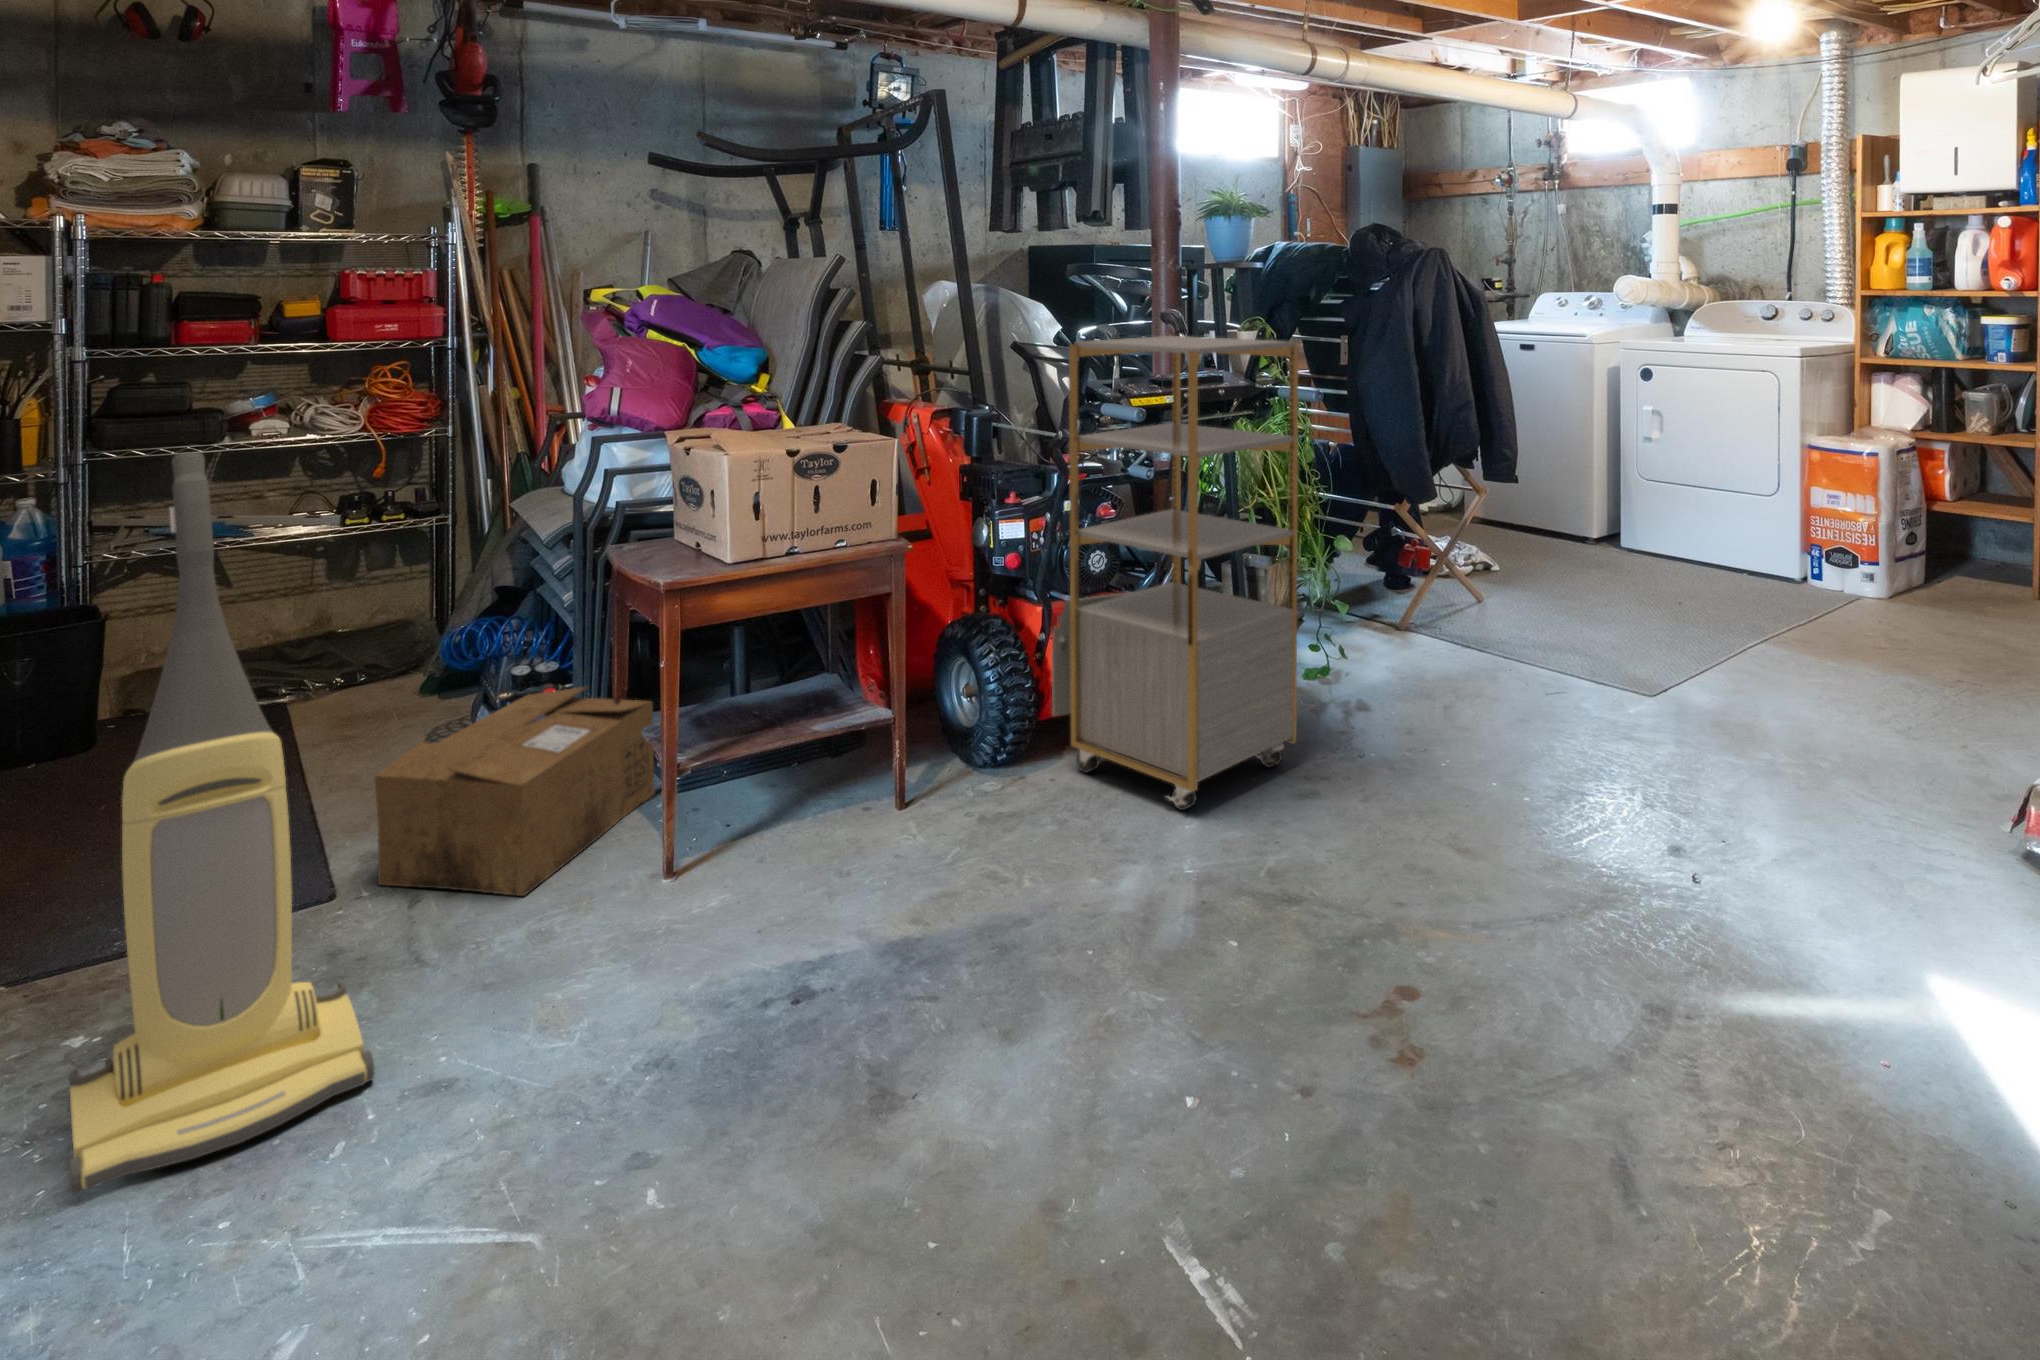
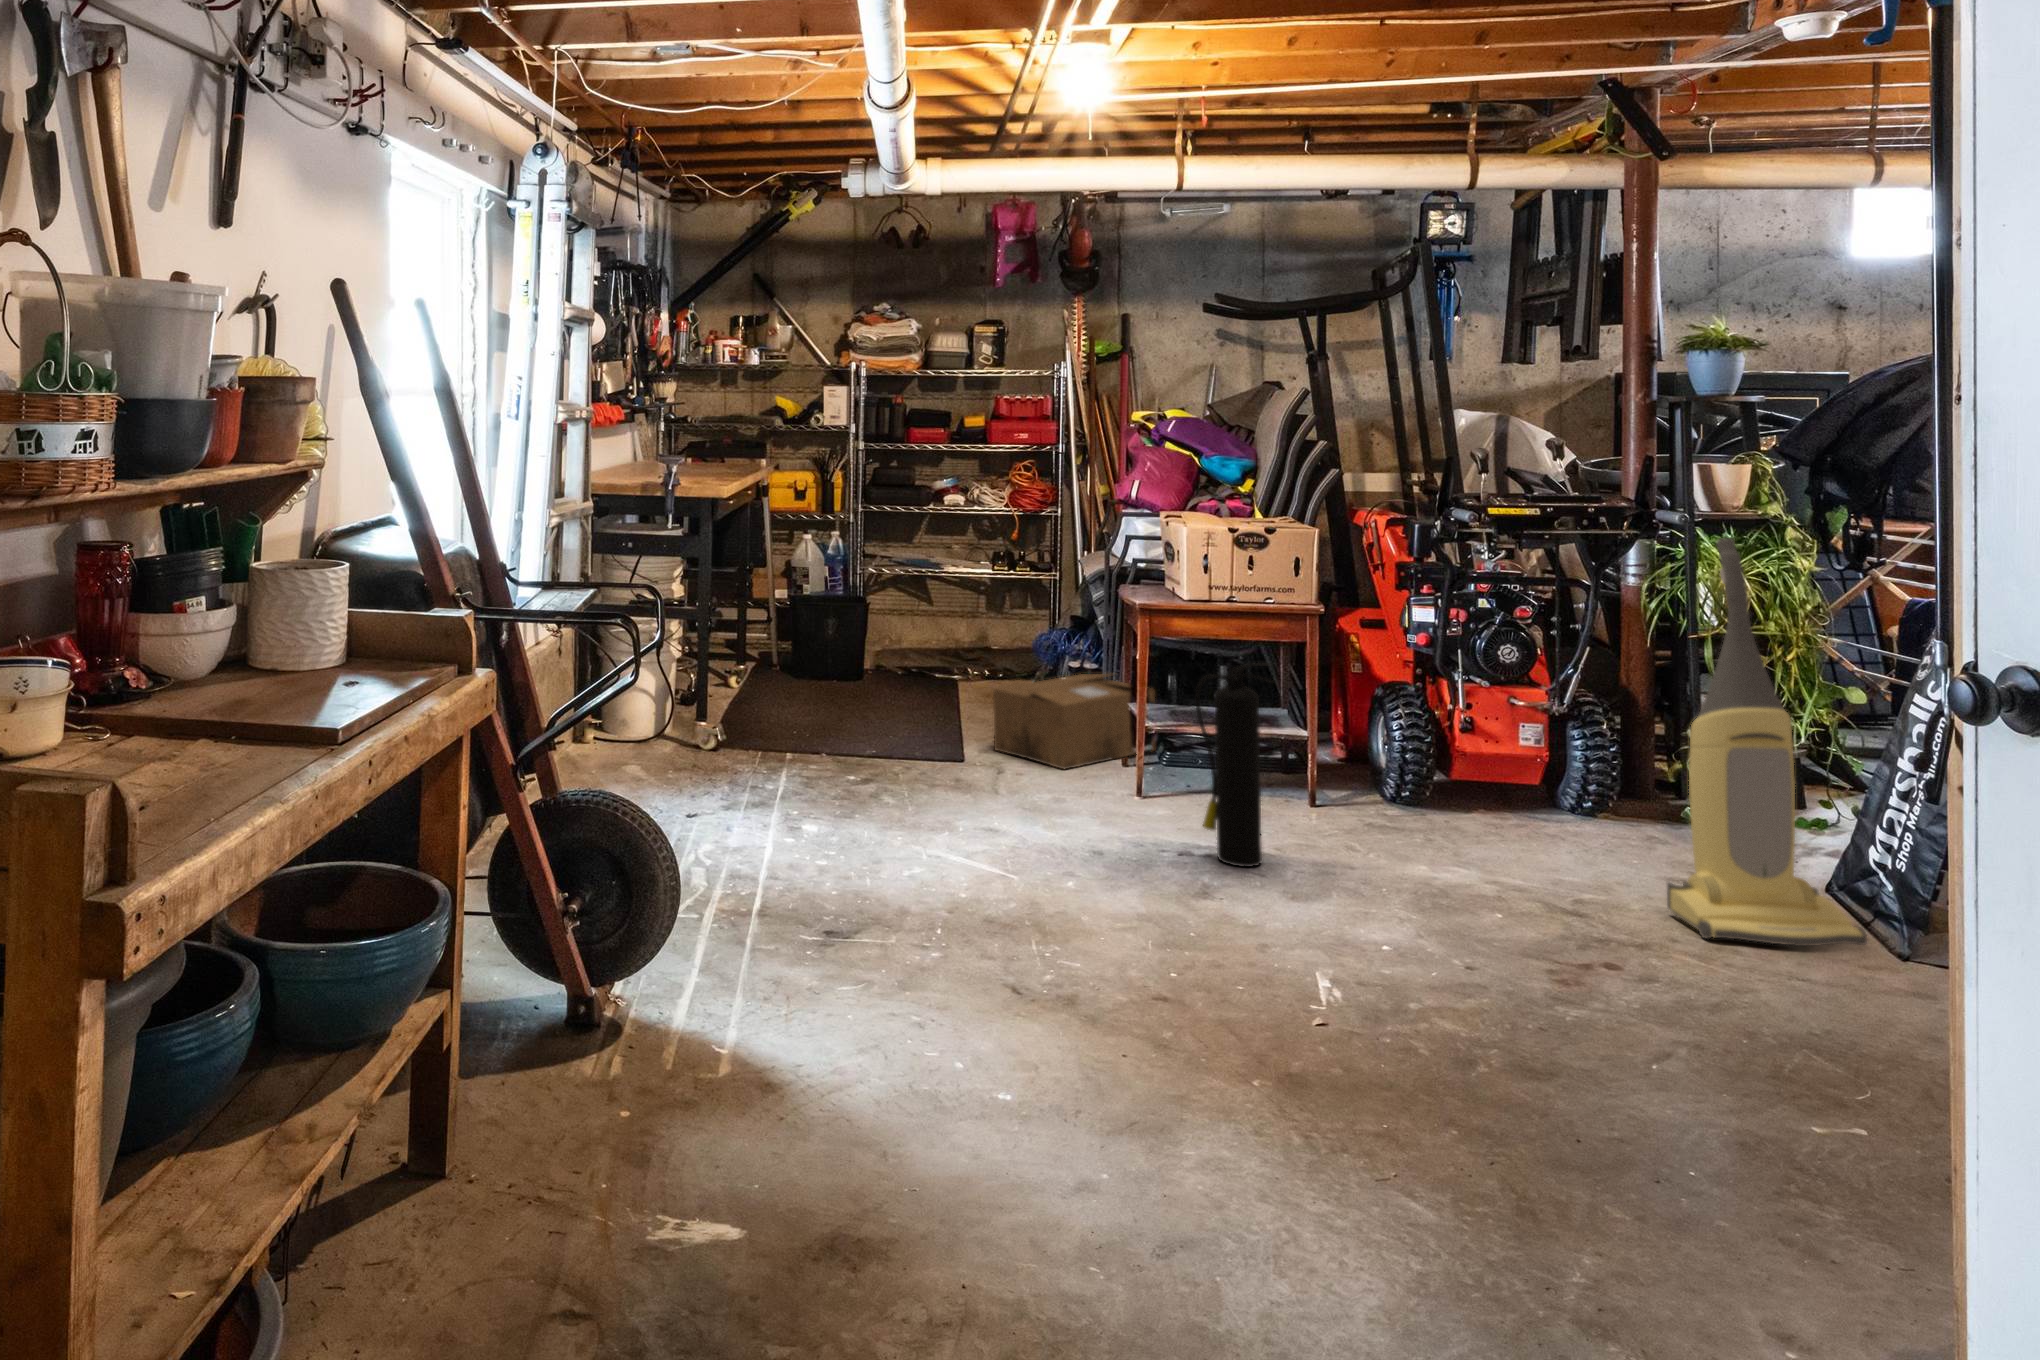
shelving unit: present [1052,336,1298,810] -> none [1456,470,1671,835]
vacuum cleaner: present [69,452,375,1194] -> present [1667,538,1867,946]
fire extinguisher: none [841,691,984,1075] -> present [1195,663,1272,867]

